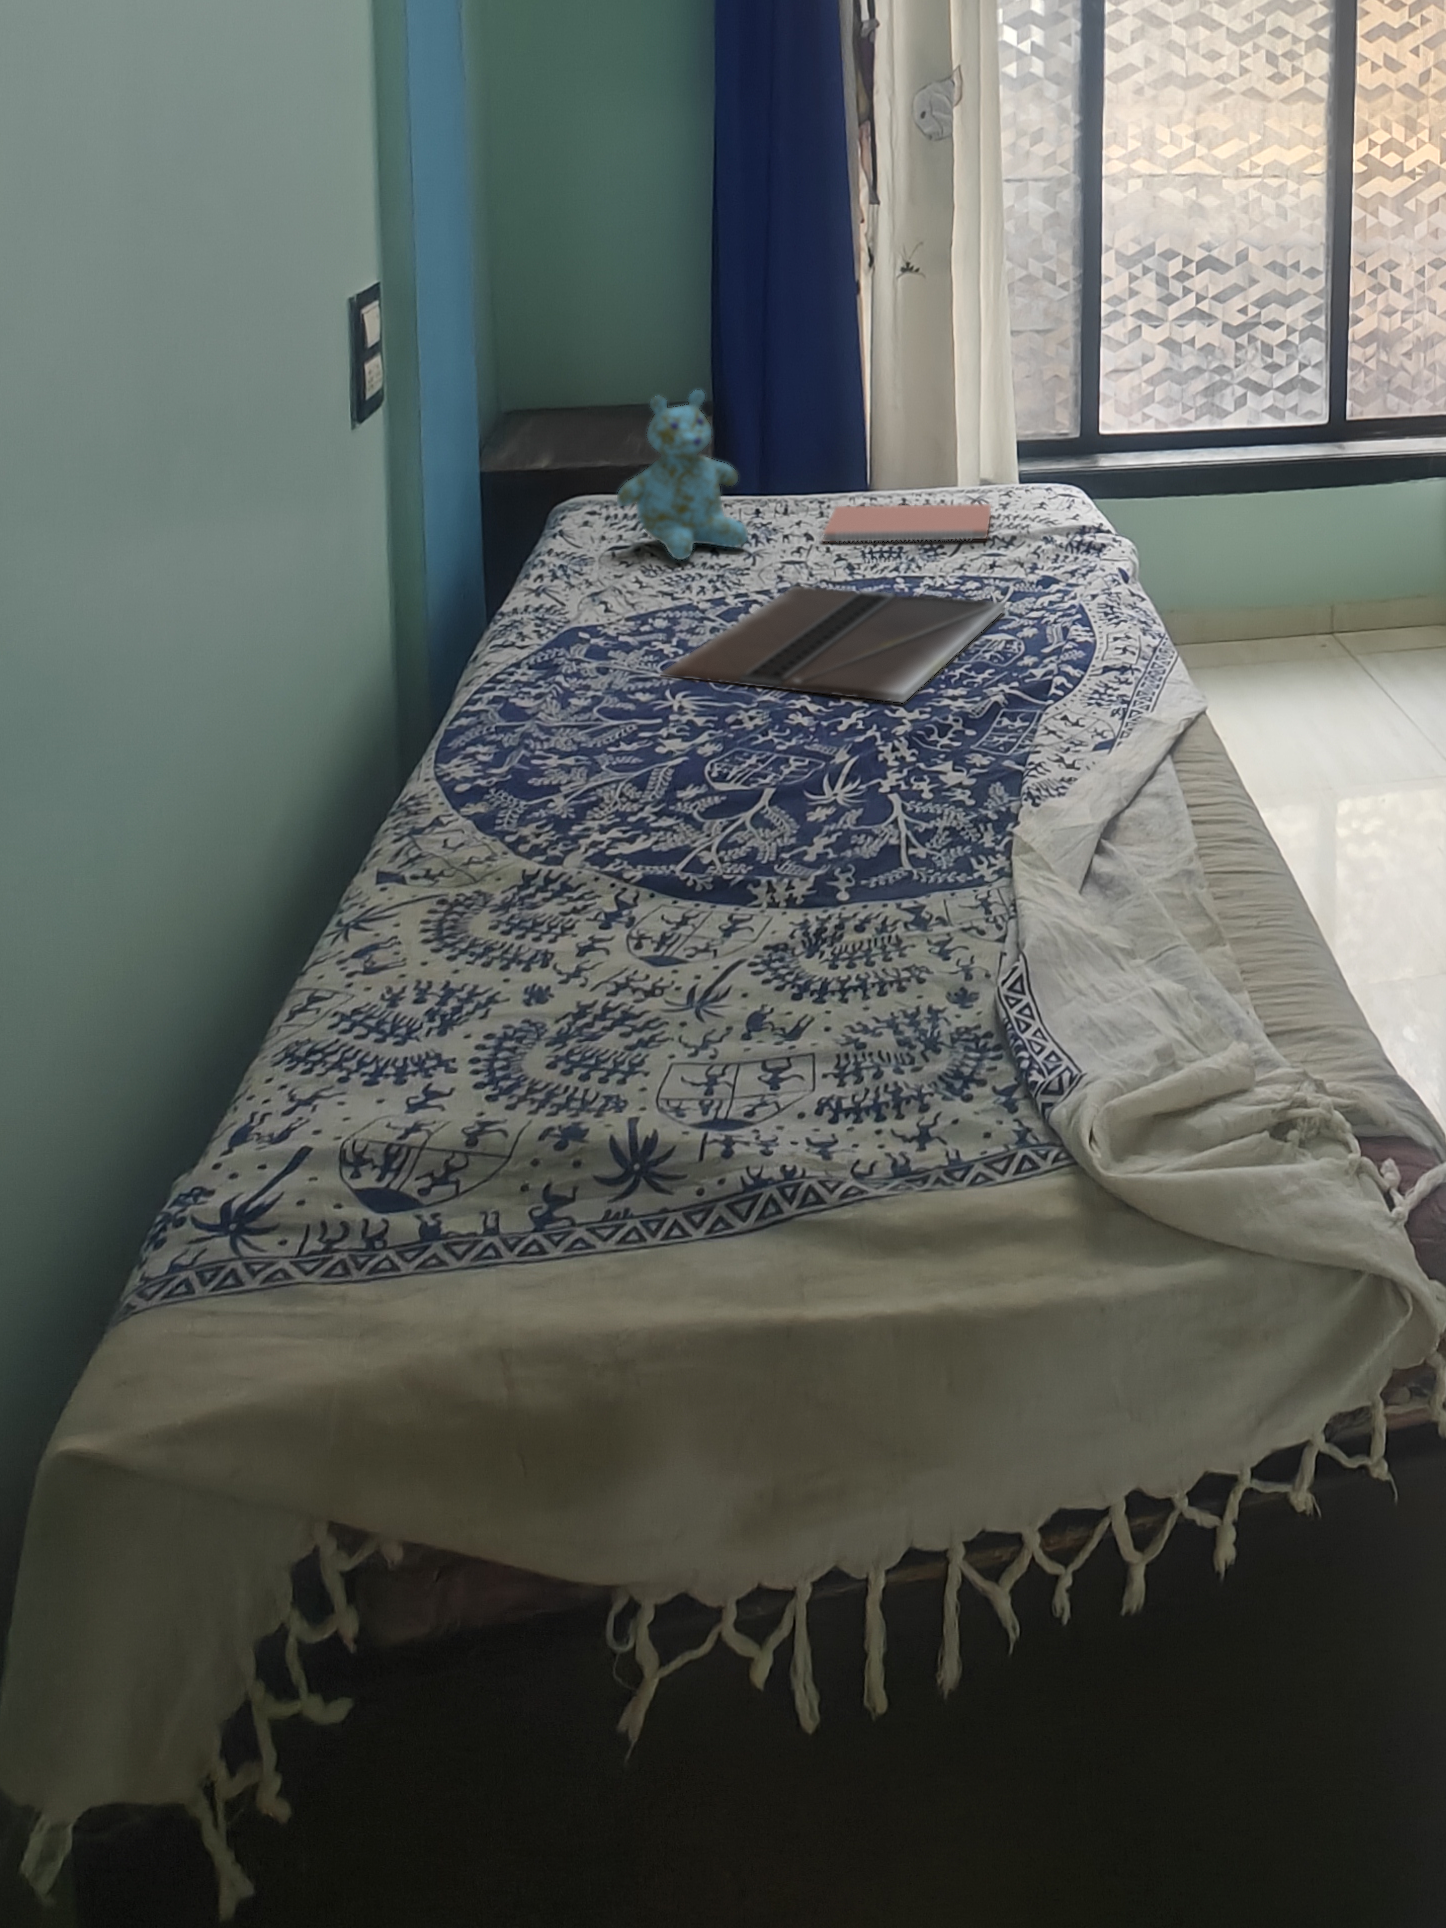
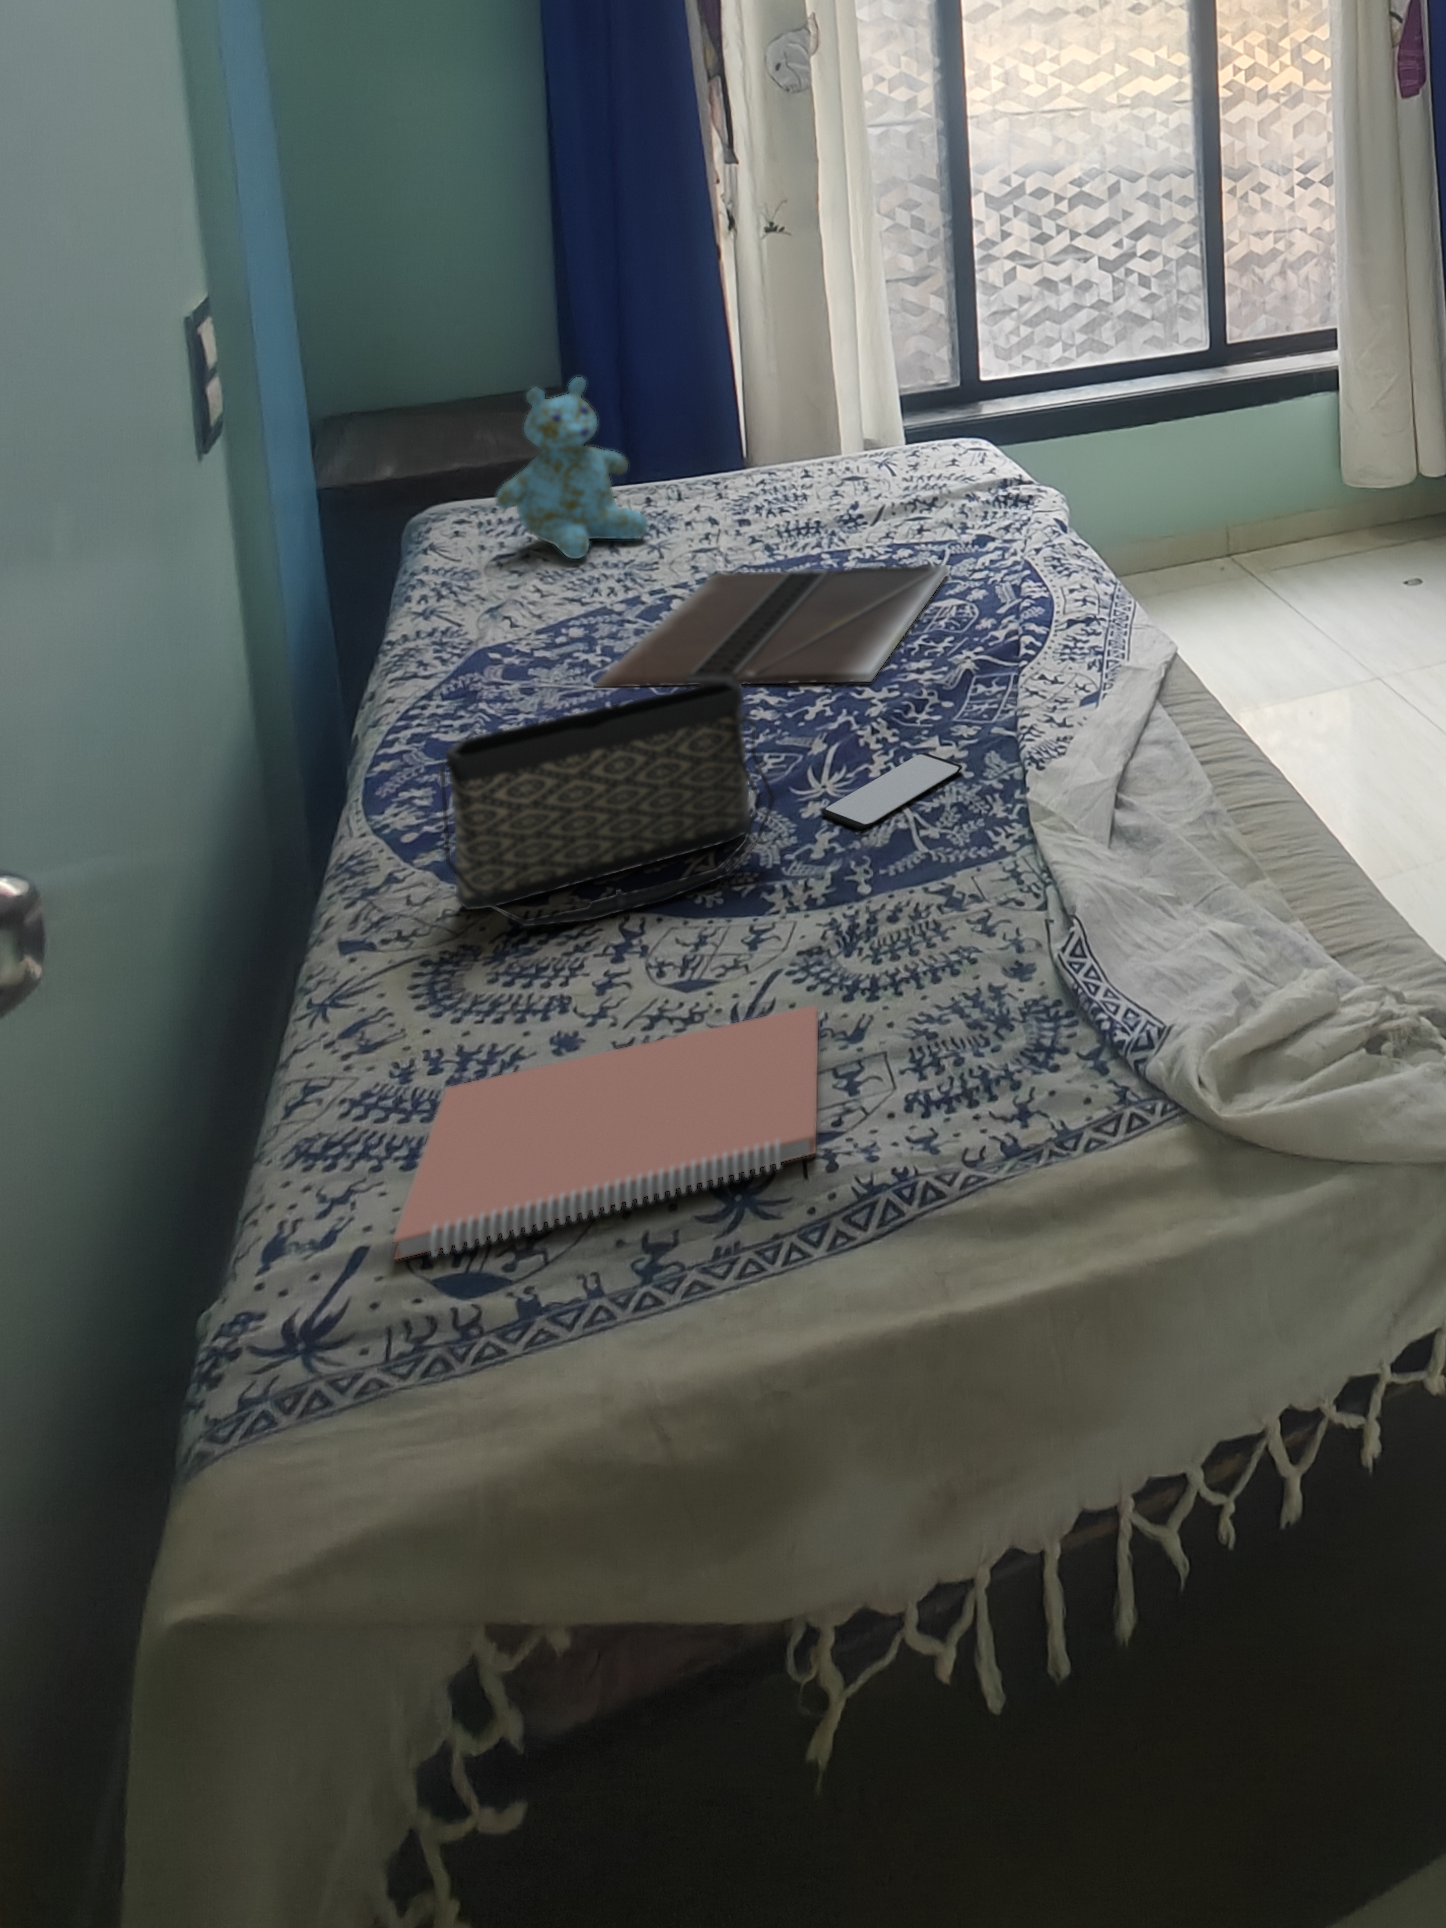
notebook: present [823,504,991,542] -> present [393,1006,818,1259]
handbag: none [472,675,772,885] -> present [440,680,775,926]
smartphone: none [822,776,963,839] -> present [822,753,962,829]

